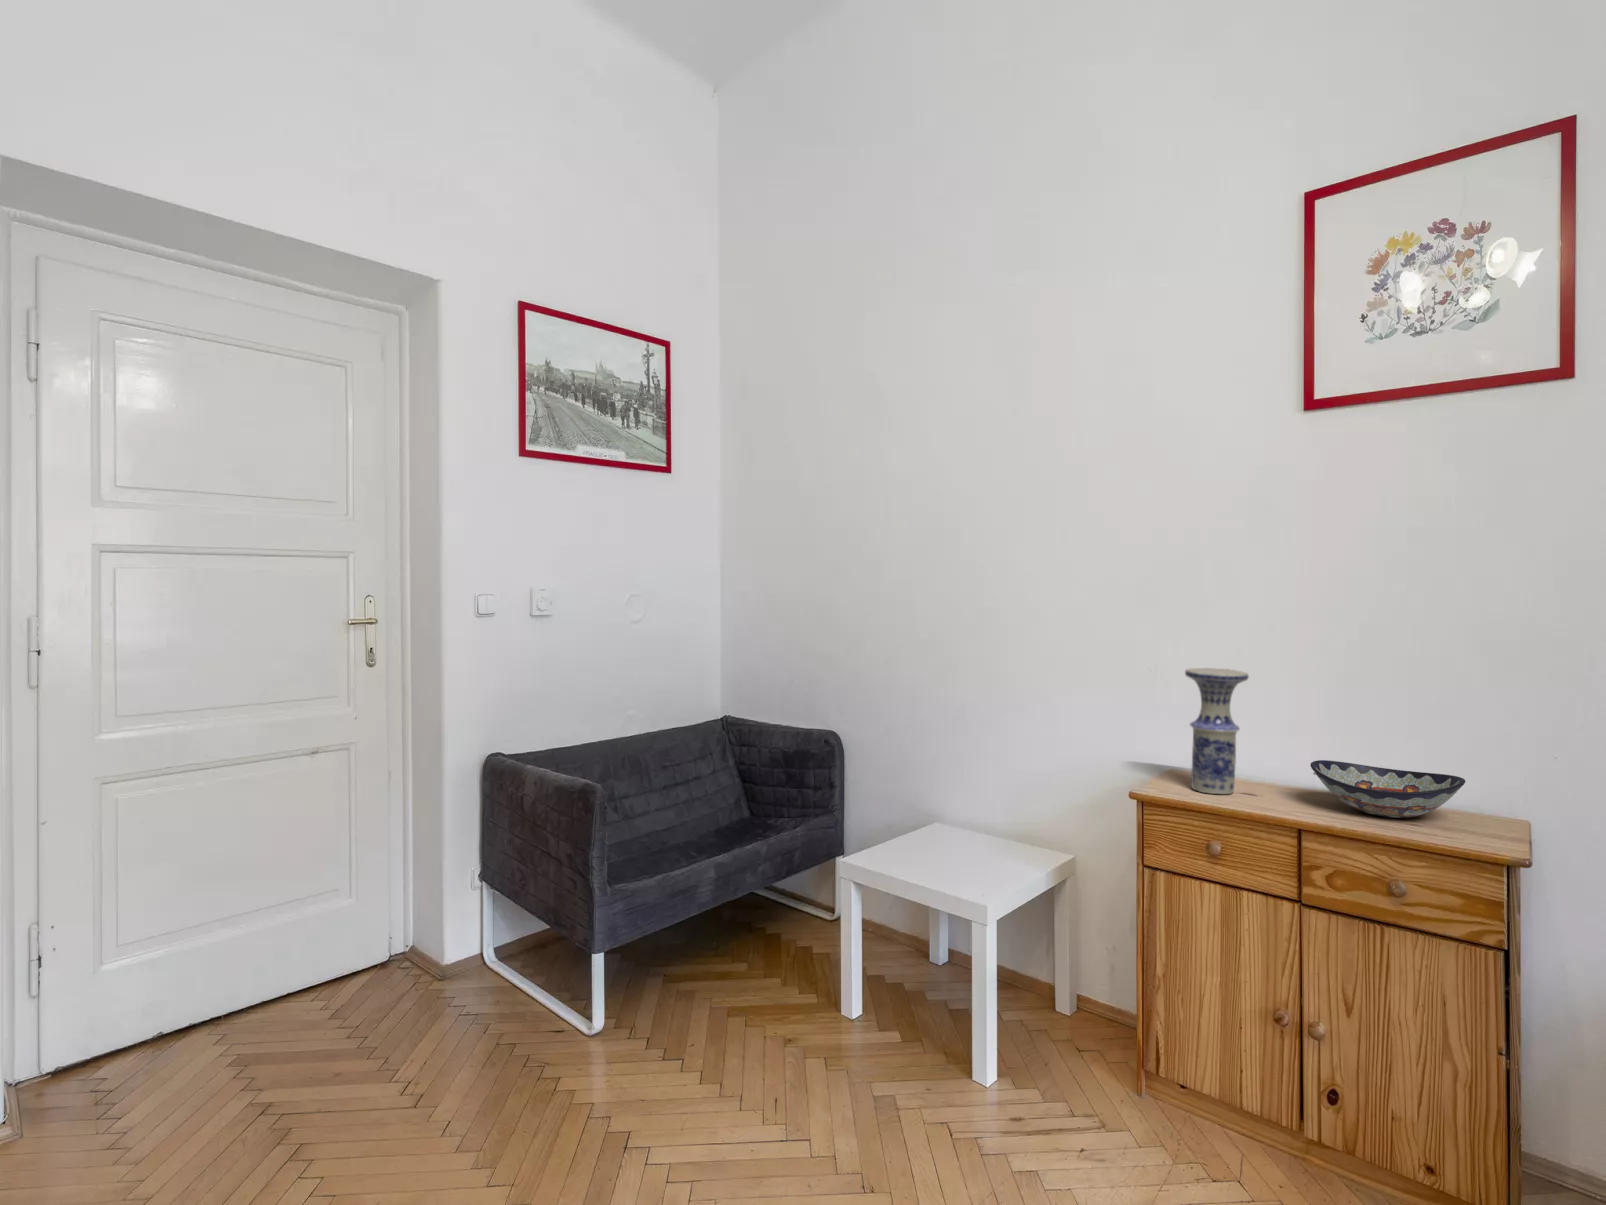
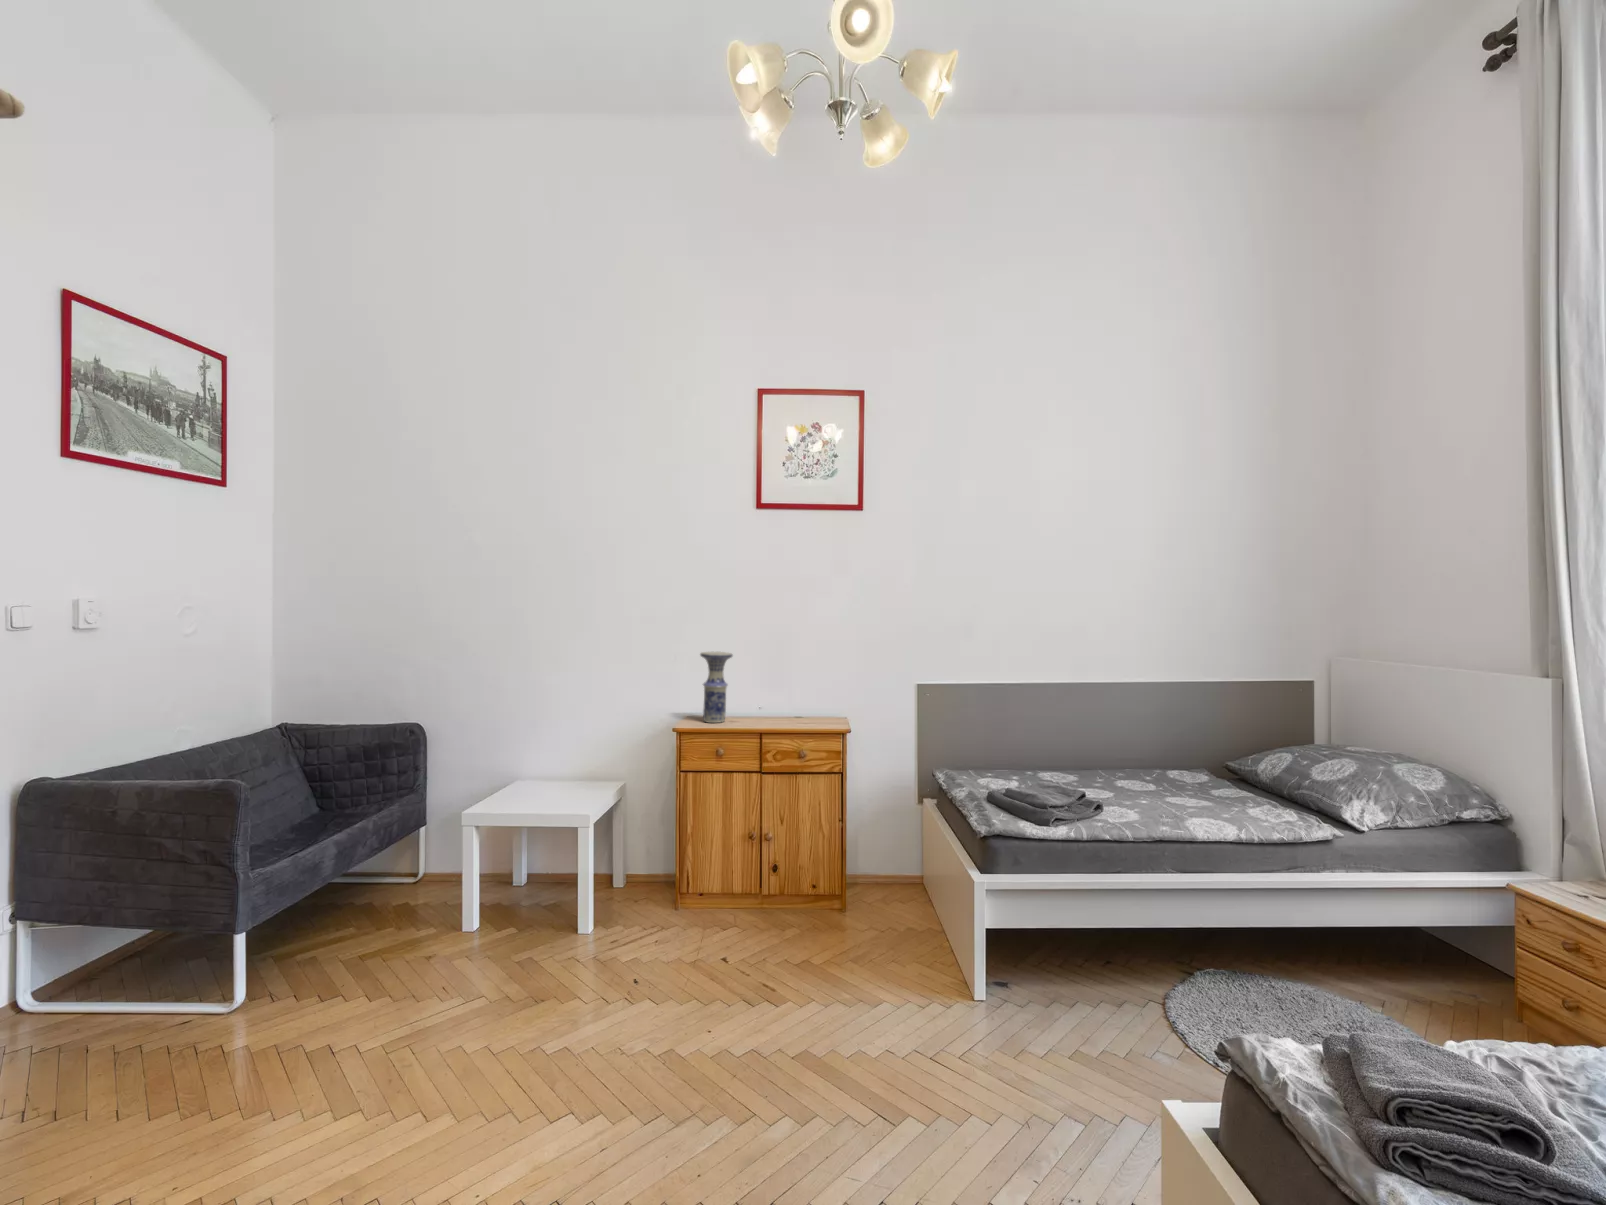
decorative bowl: present [1310,760,1465,818] -> none [762,698,825,722]

